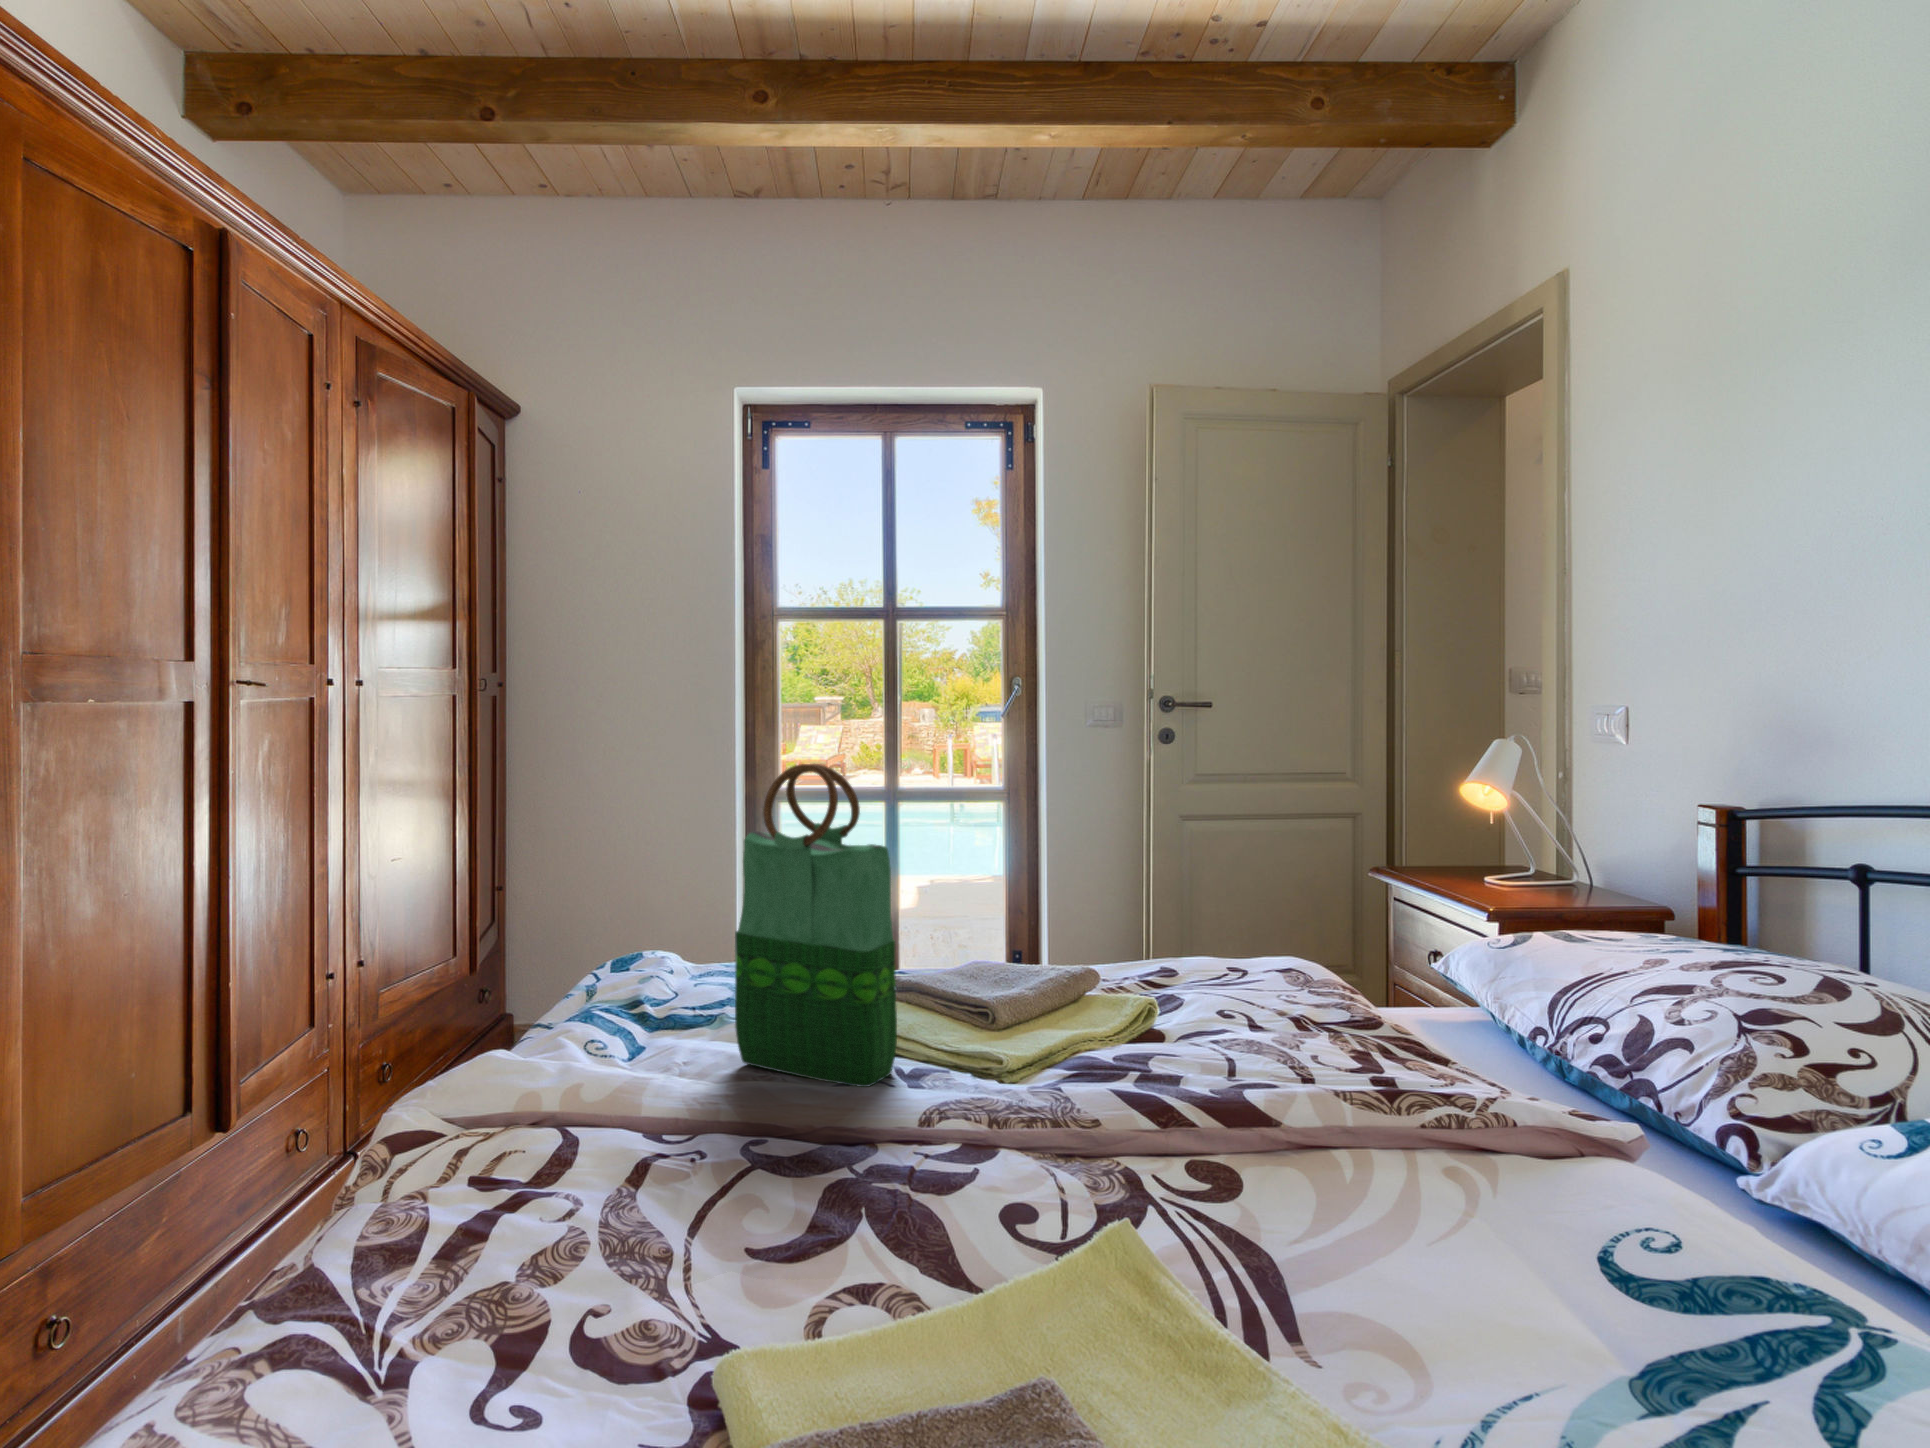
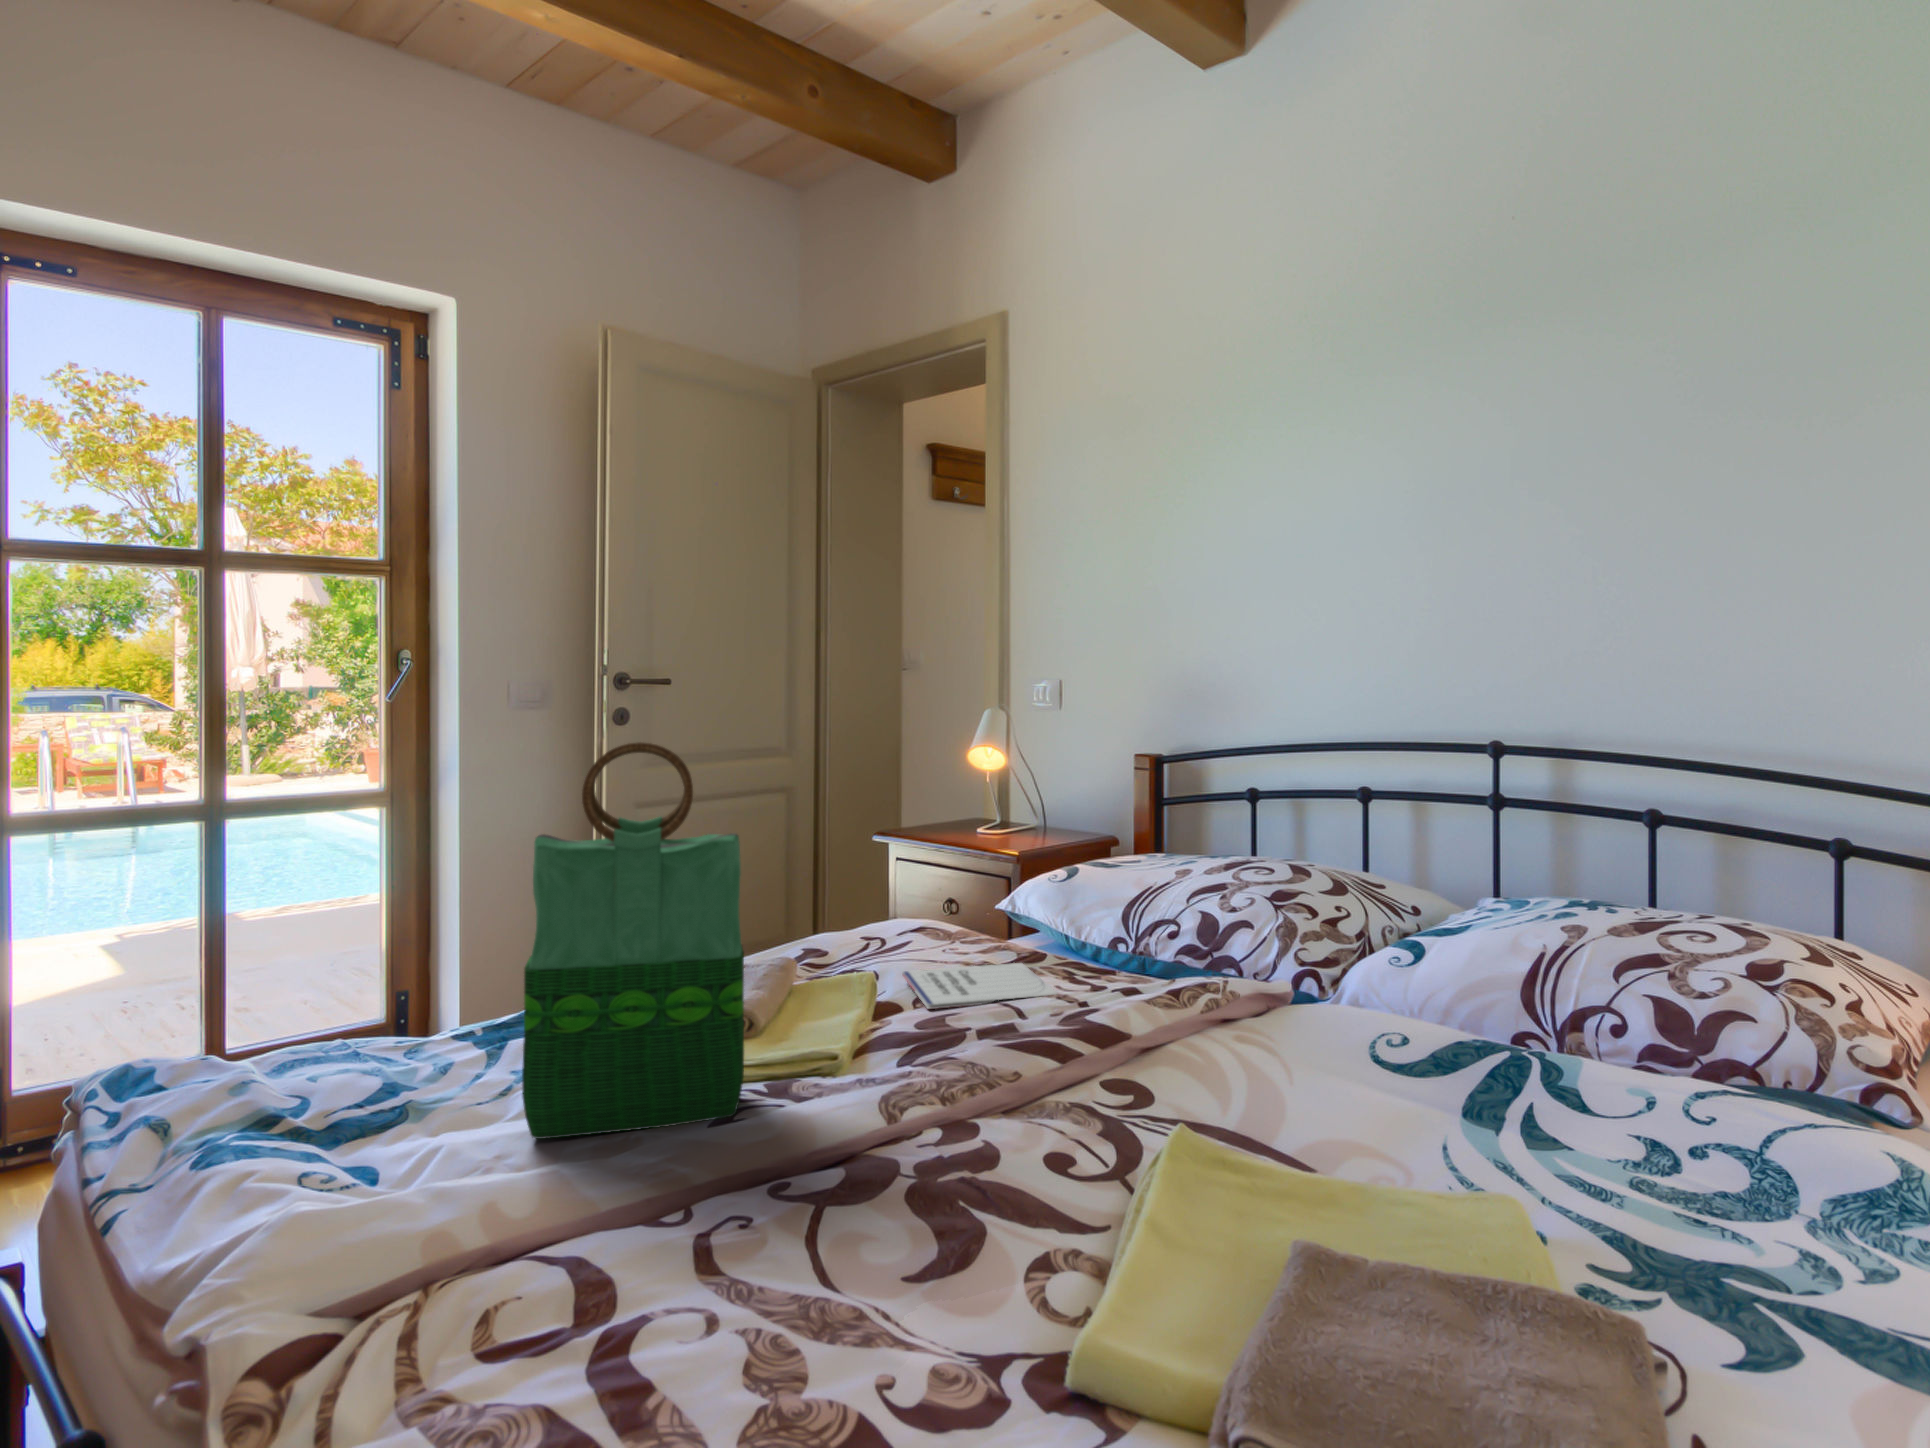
notebook: none [1155,1003,1323,1070] -> present [902,963,1057,1009]

